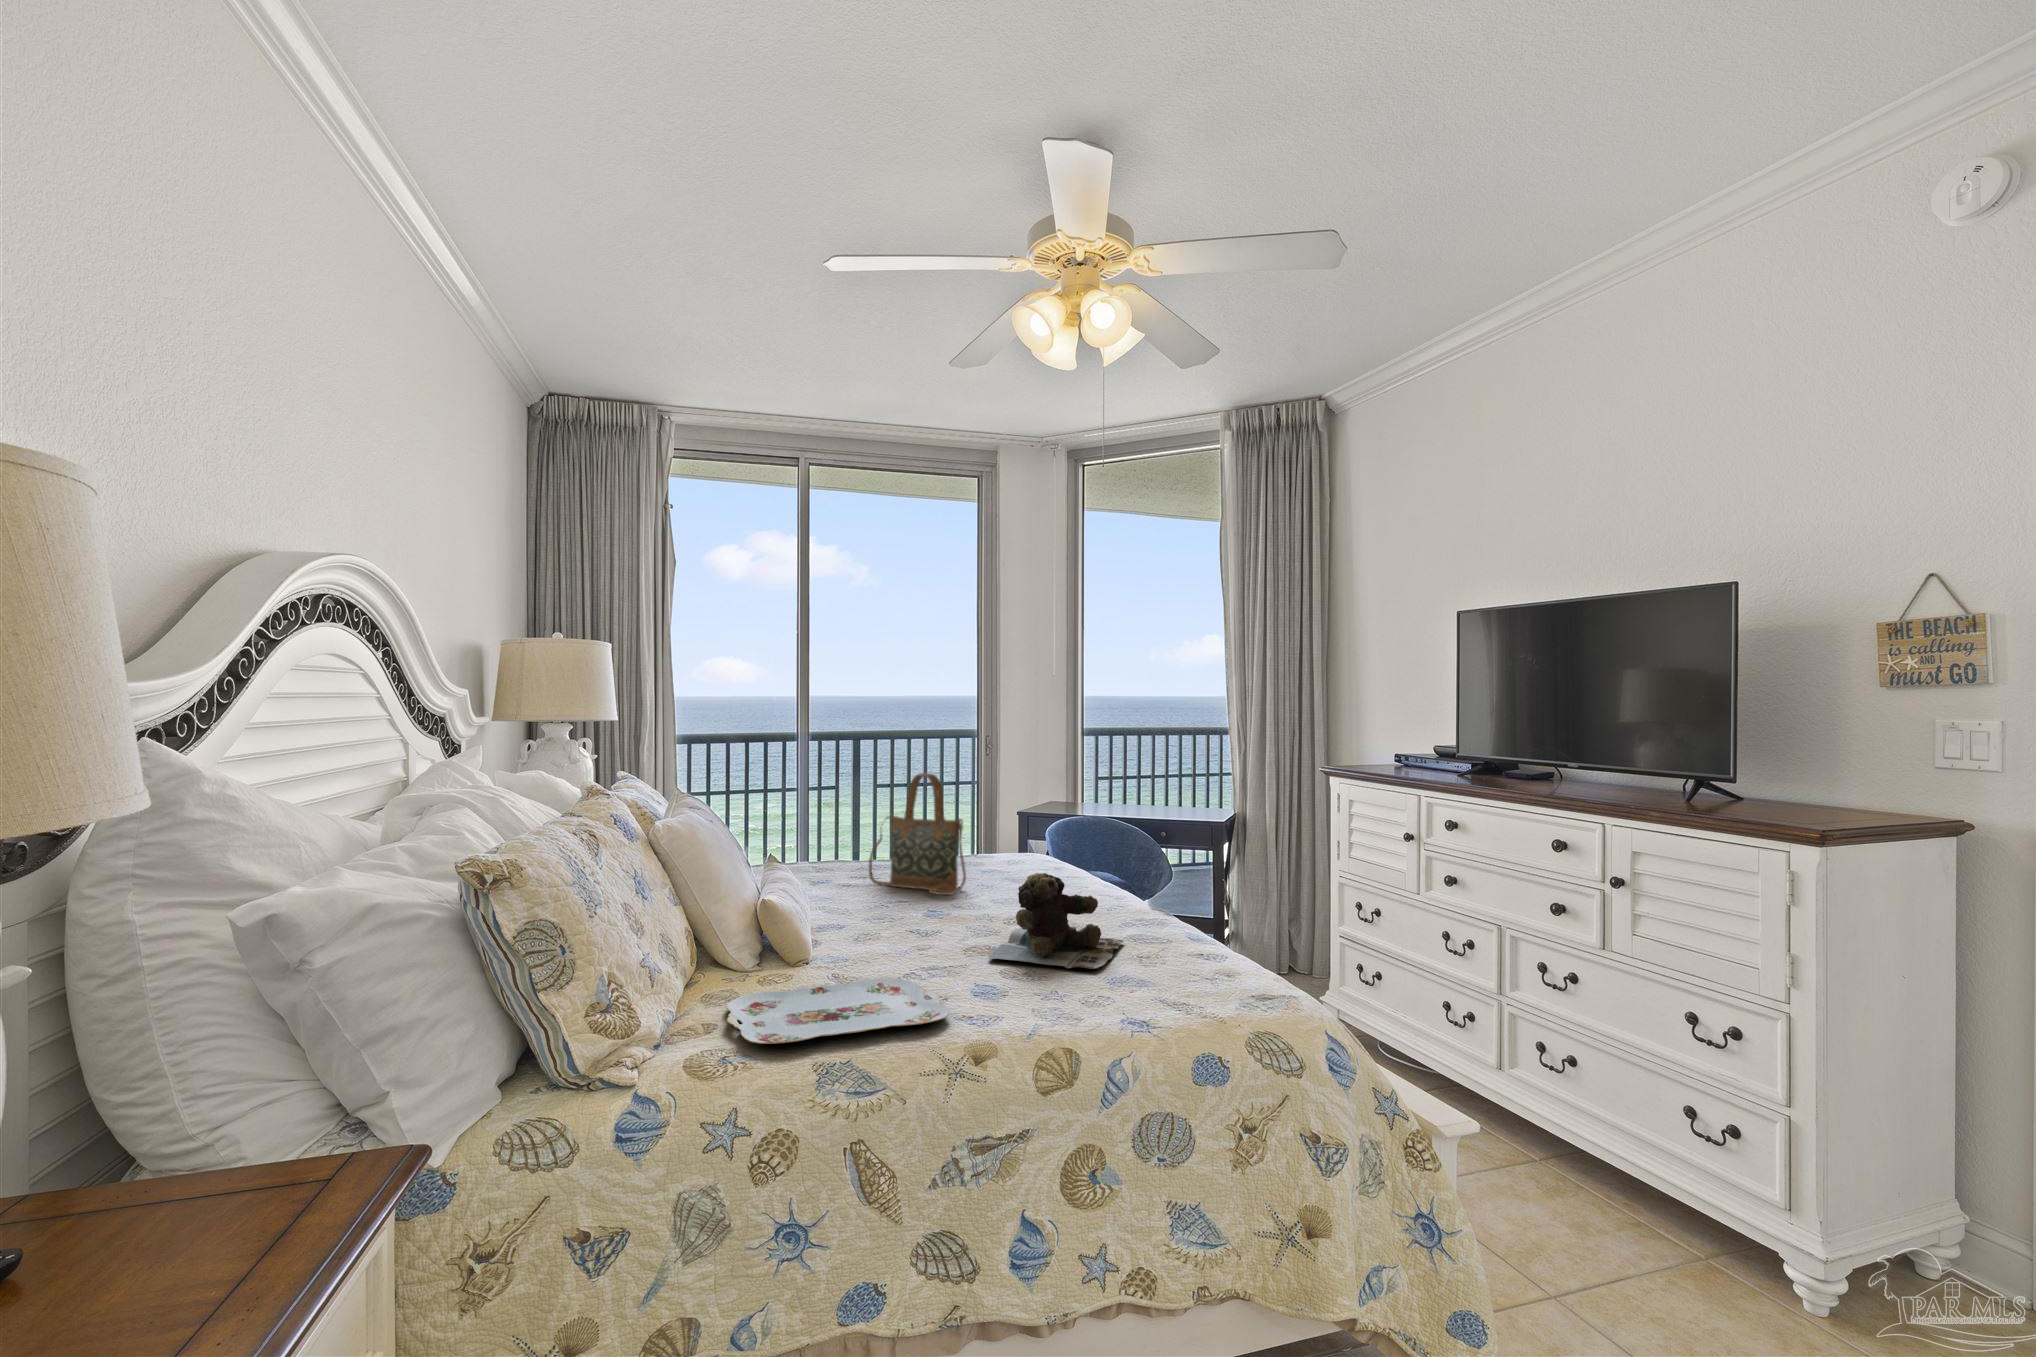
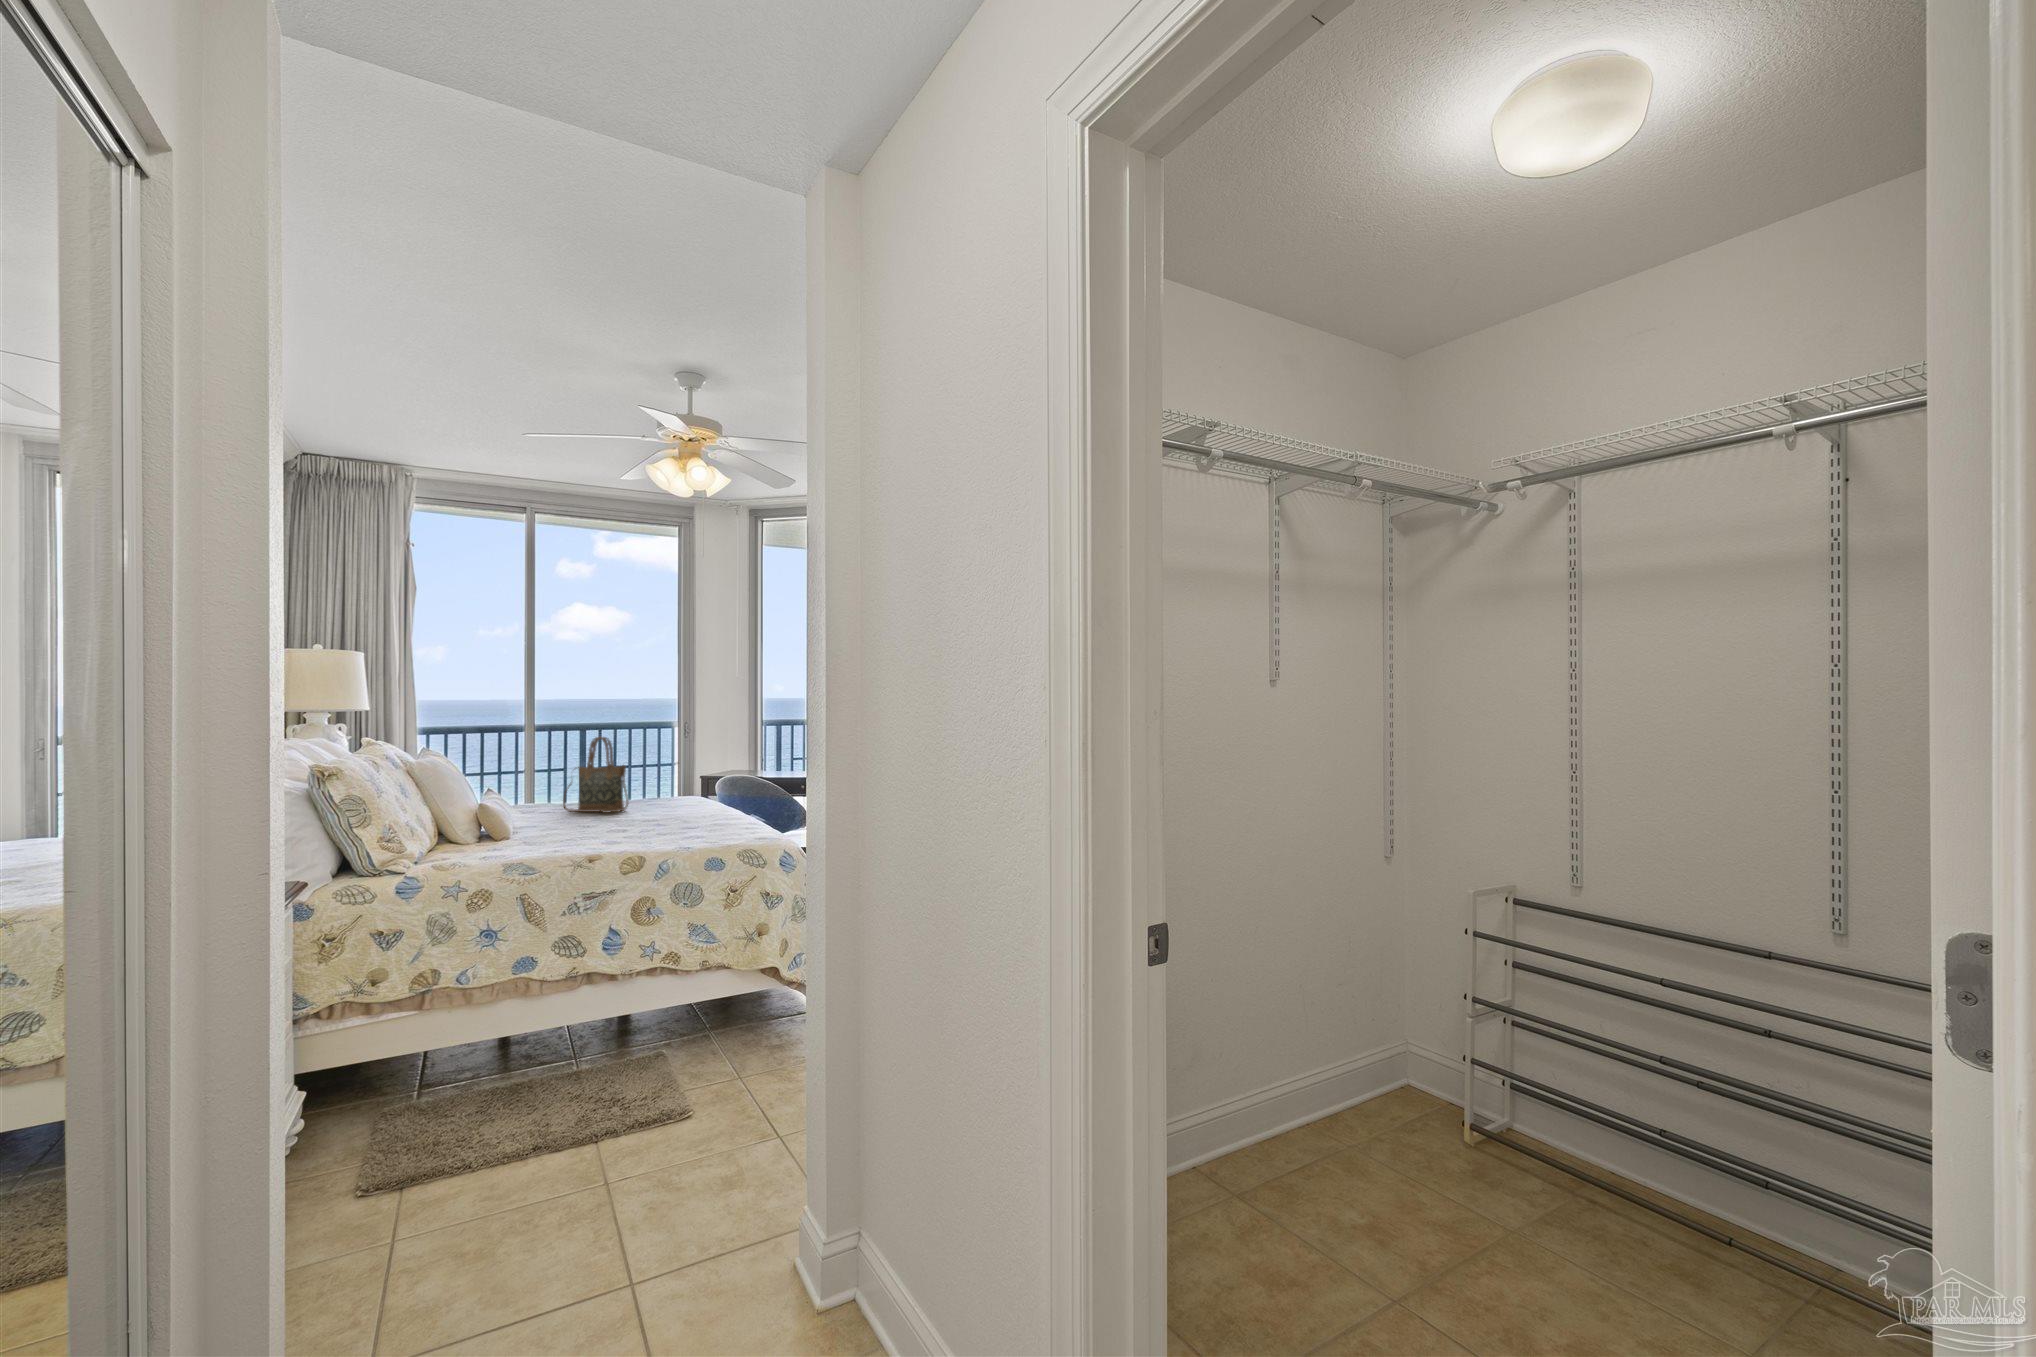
teddy bear: present [989,873,1123,969] -> none [619,784,708,833]
serving tray: present [727,978,949,1044] -> none [455,840,581,860]

